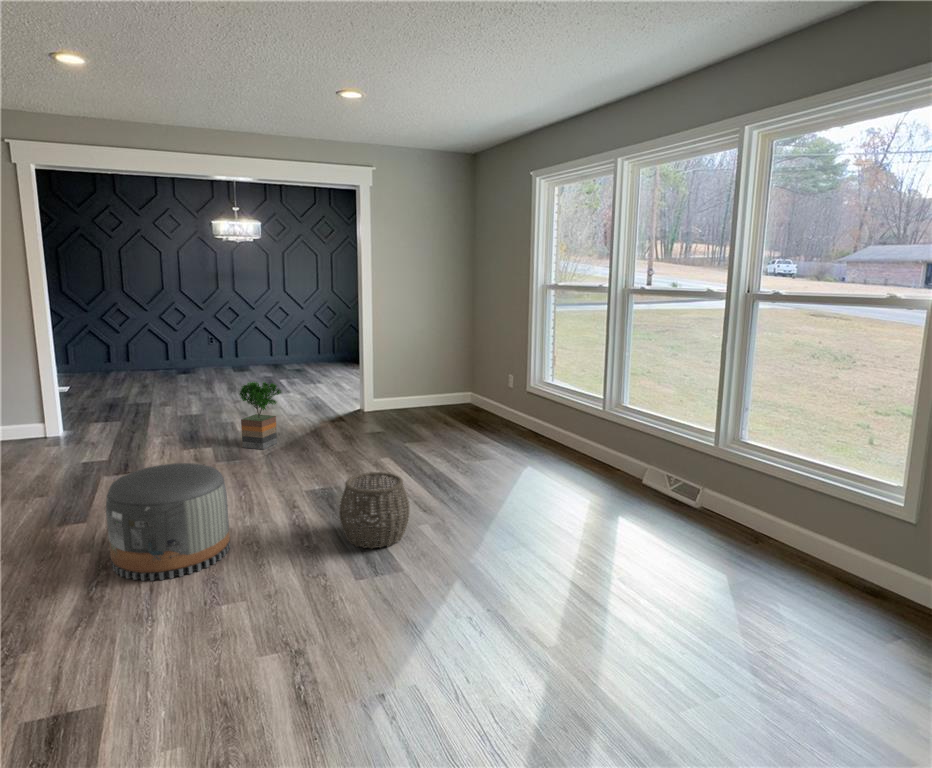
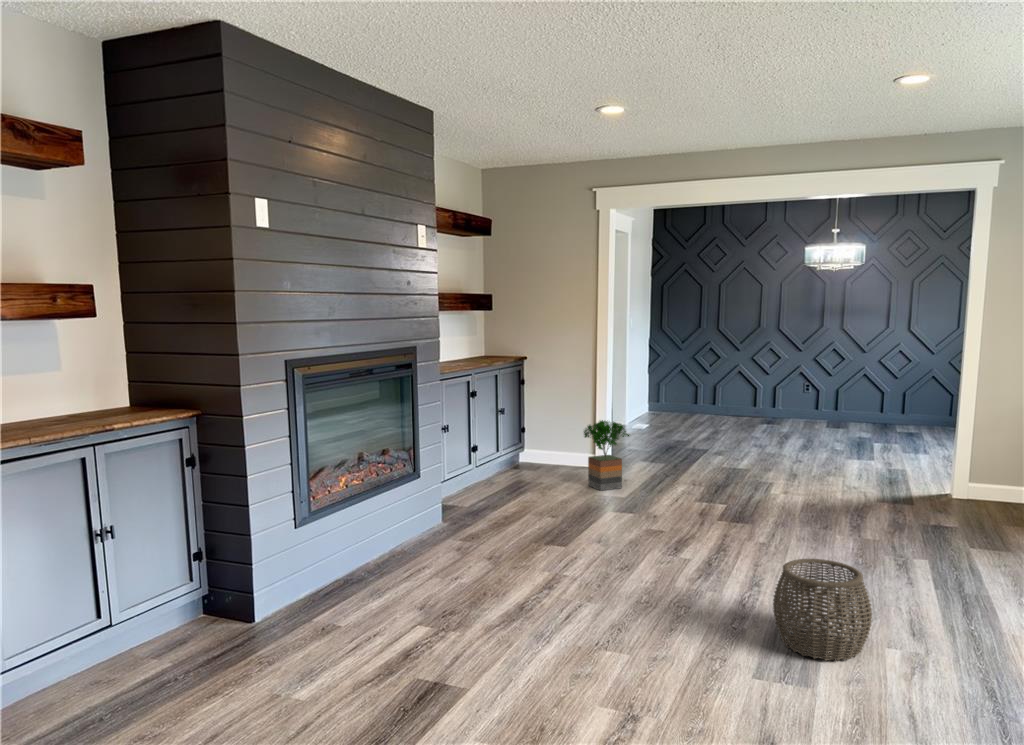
potted tree: present [239,382,282,449] -> present [584,420,630,491]
pouf: present [106,463,230,581] -> none [553,501,664,614]

